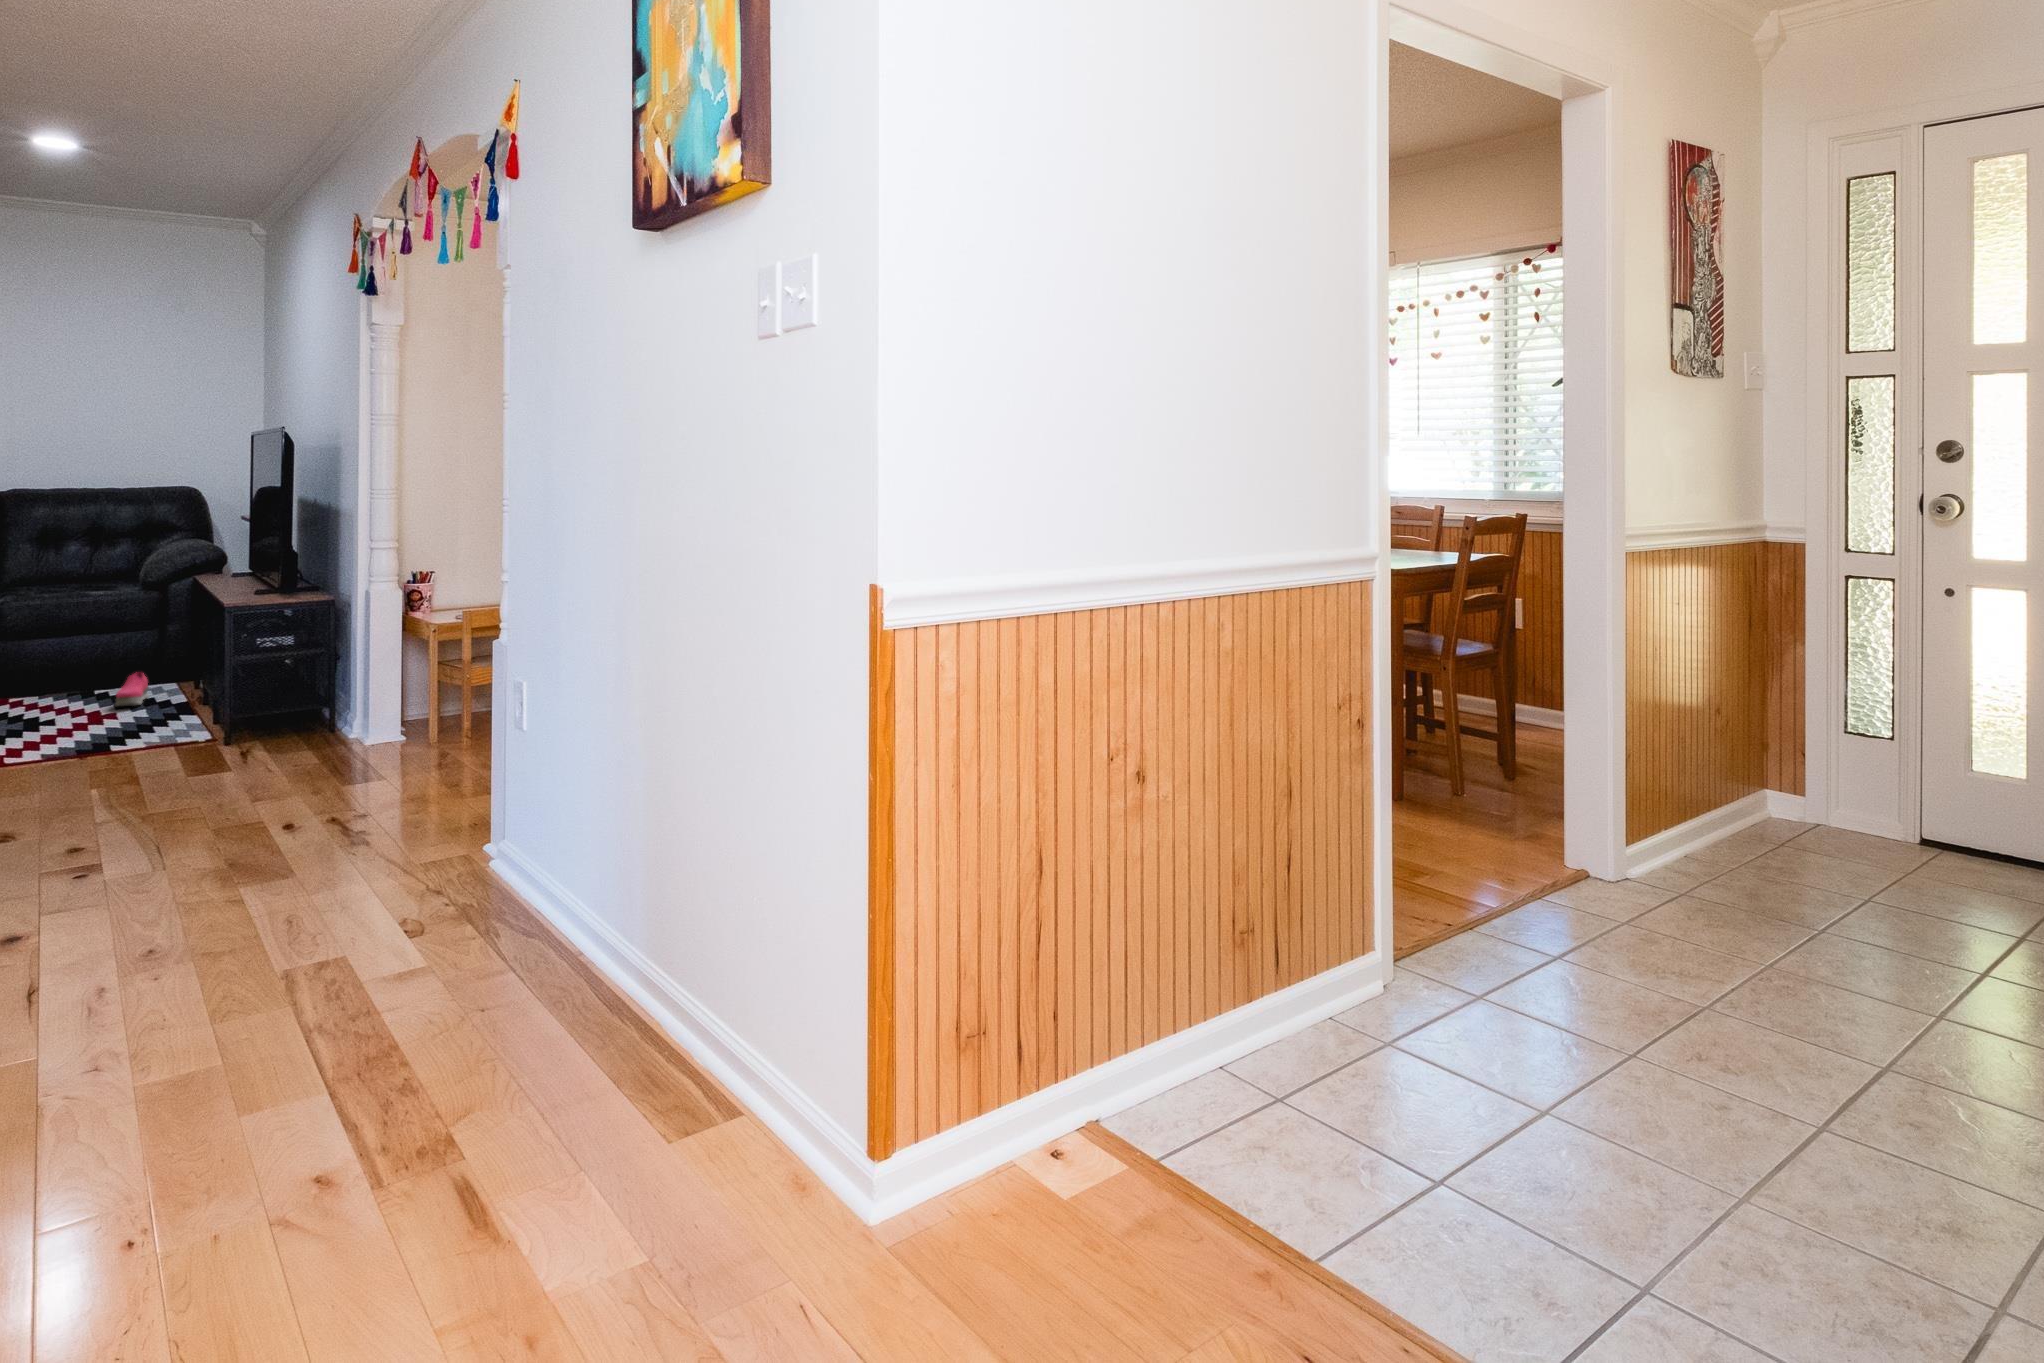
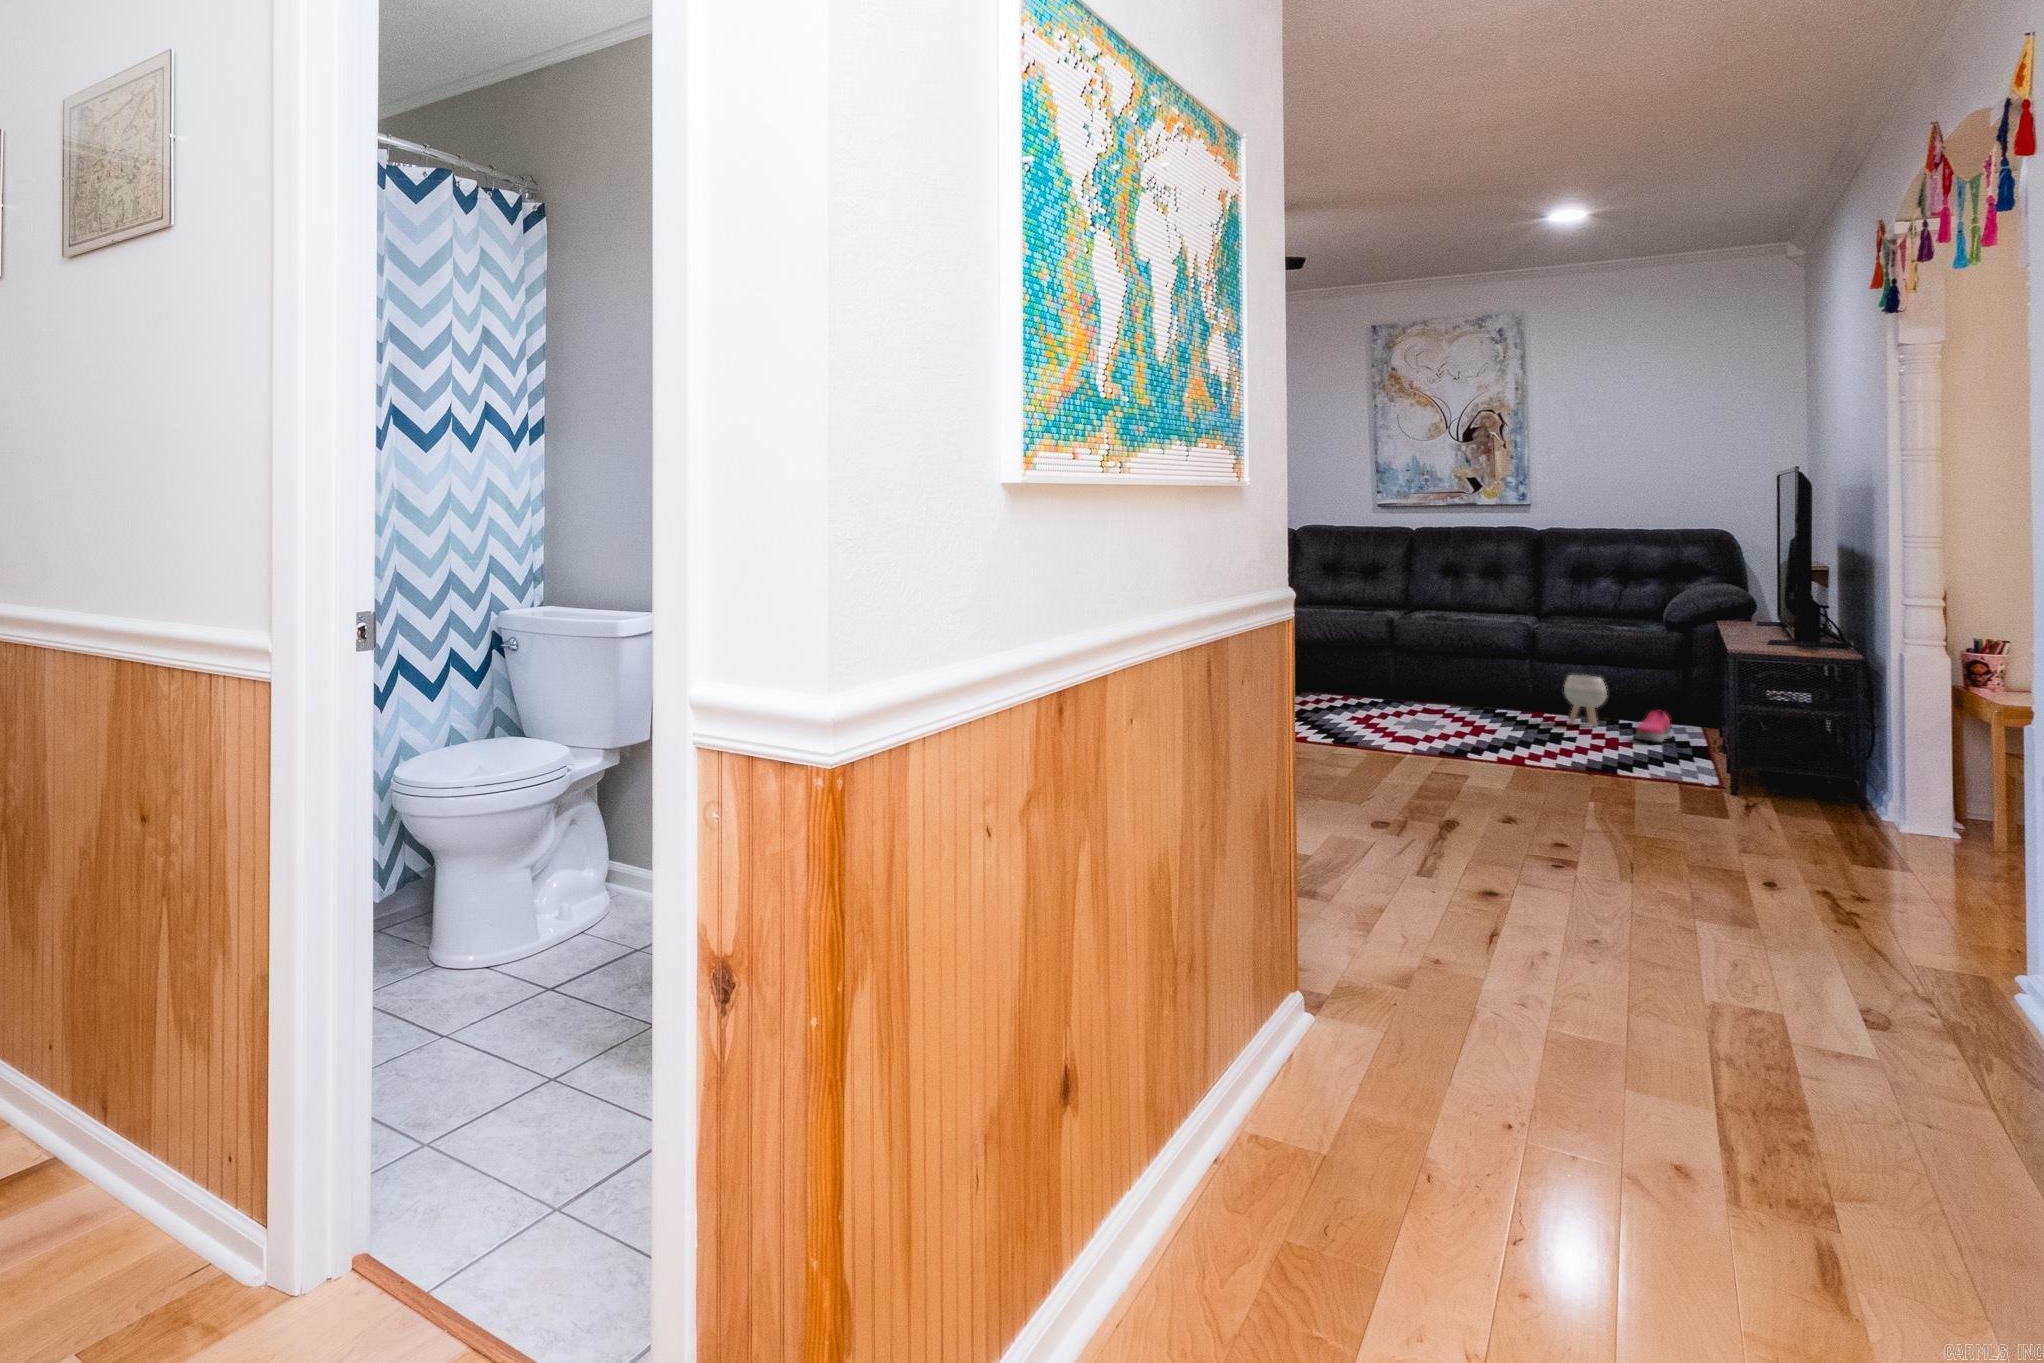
planter: none [35,648,82,703] -> present [1564,675,1607,726]

